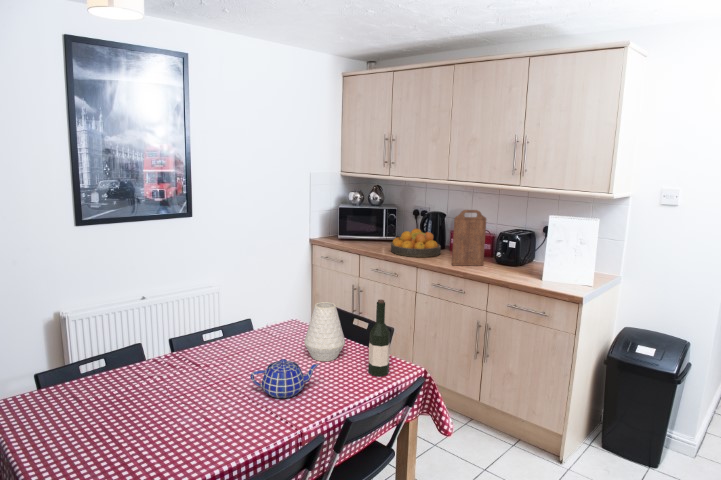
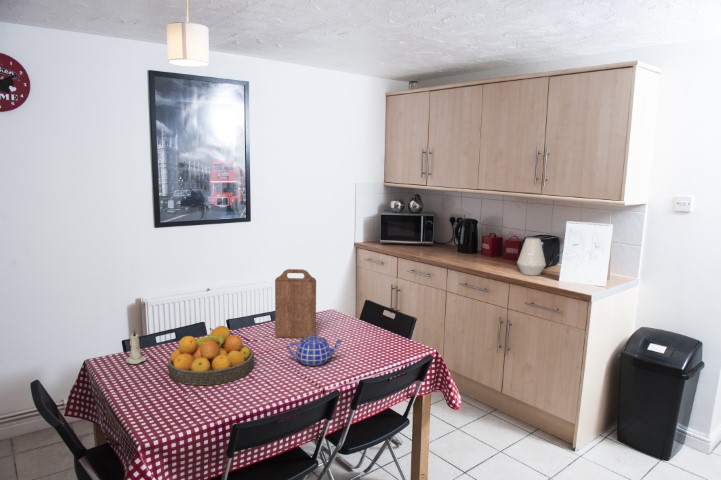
cutting board: present [452,210,486,266] -> present [275,269,316,338]
fruit bowl: present [391,229,441,257] -> present [168,326,254,385]
wine bottle: present [368,300,390,377] -> none [387,289,406,354]
vase: present [304,302,345,361] -> present [517,238,546,276]
candle: none [38,362,67,409] -> present [126,329,146,364]

